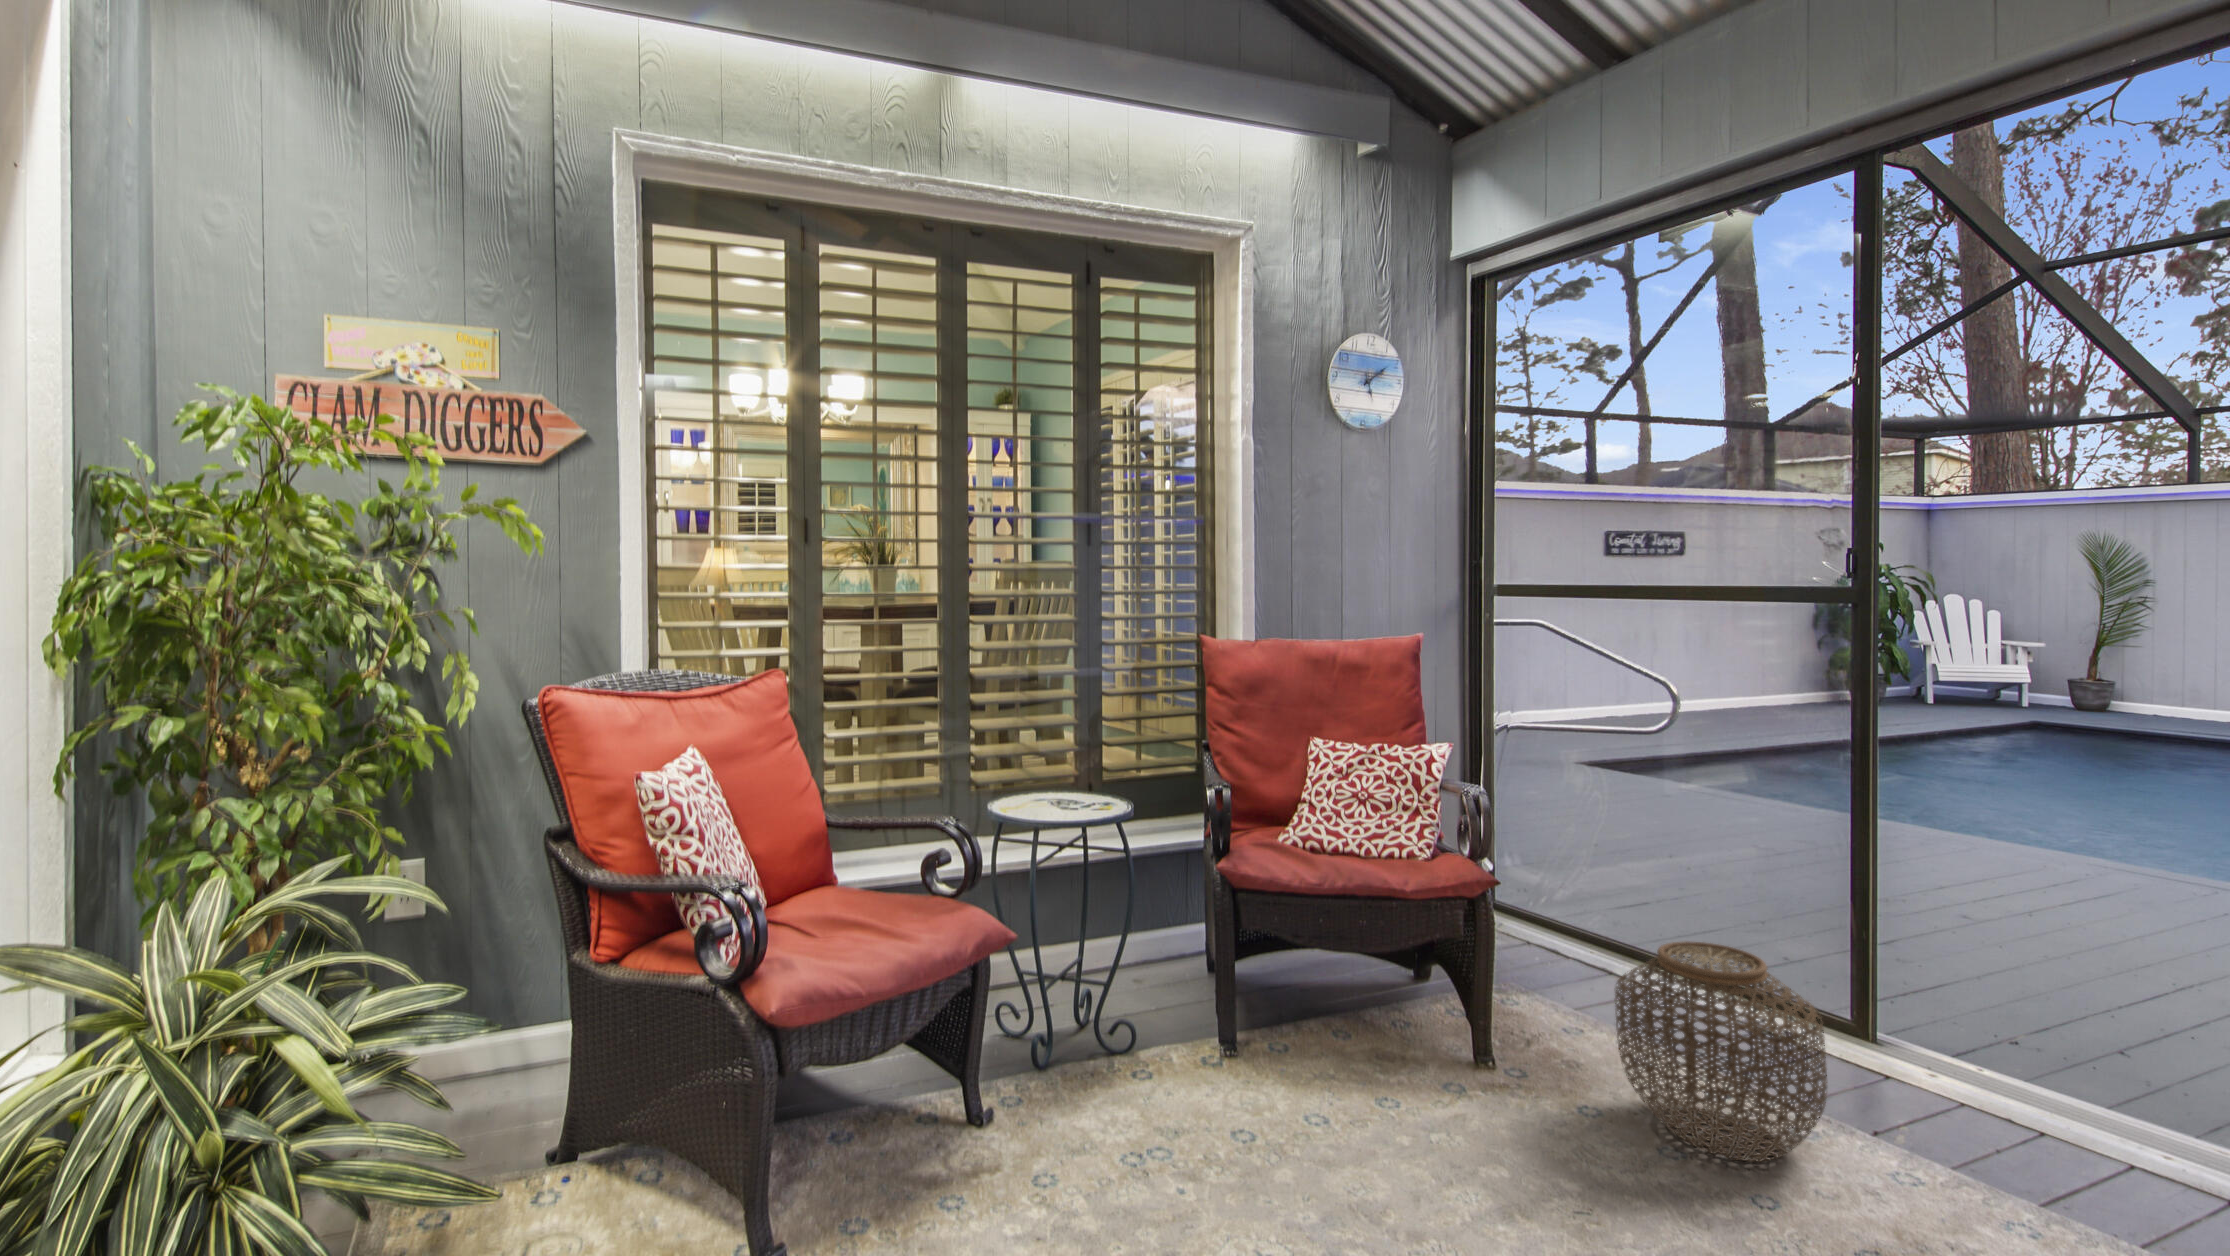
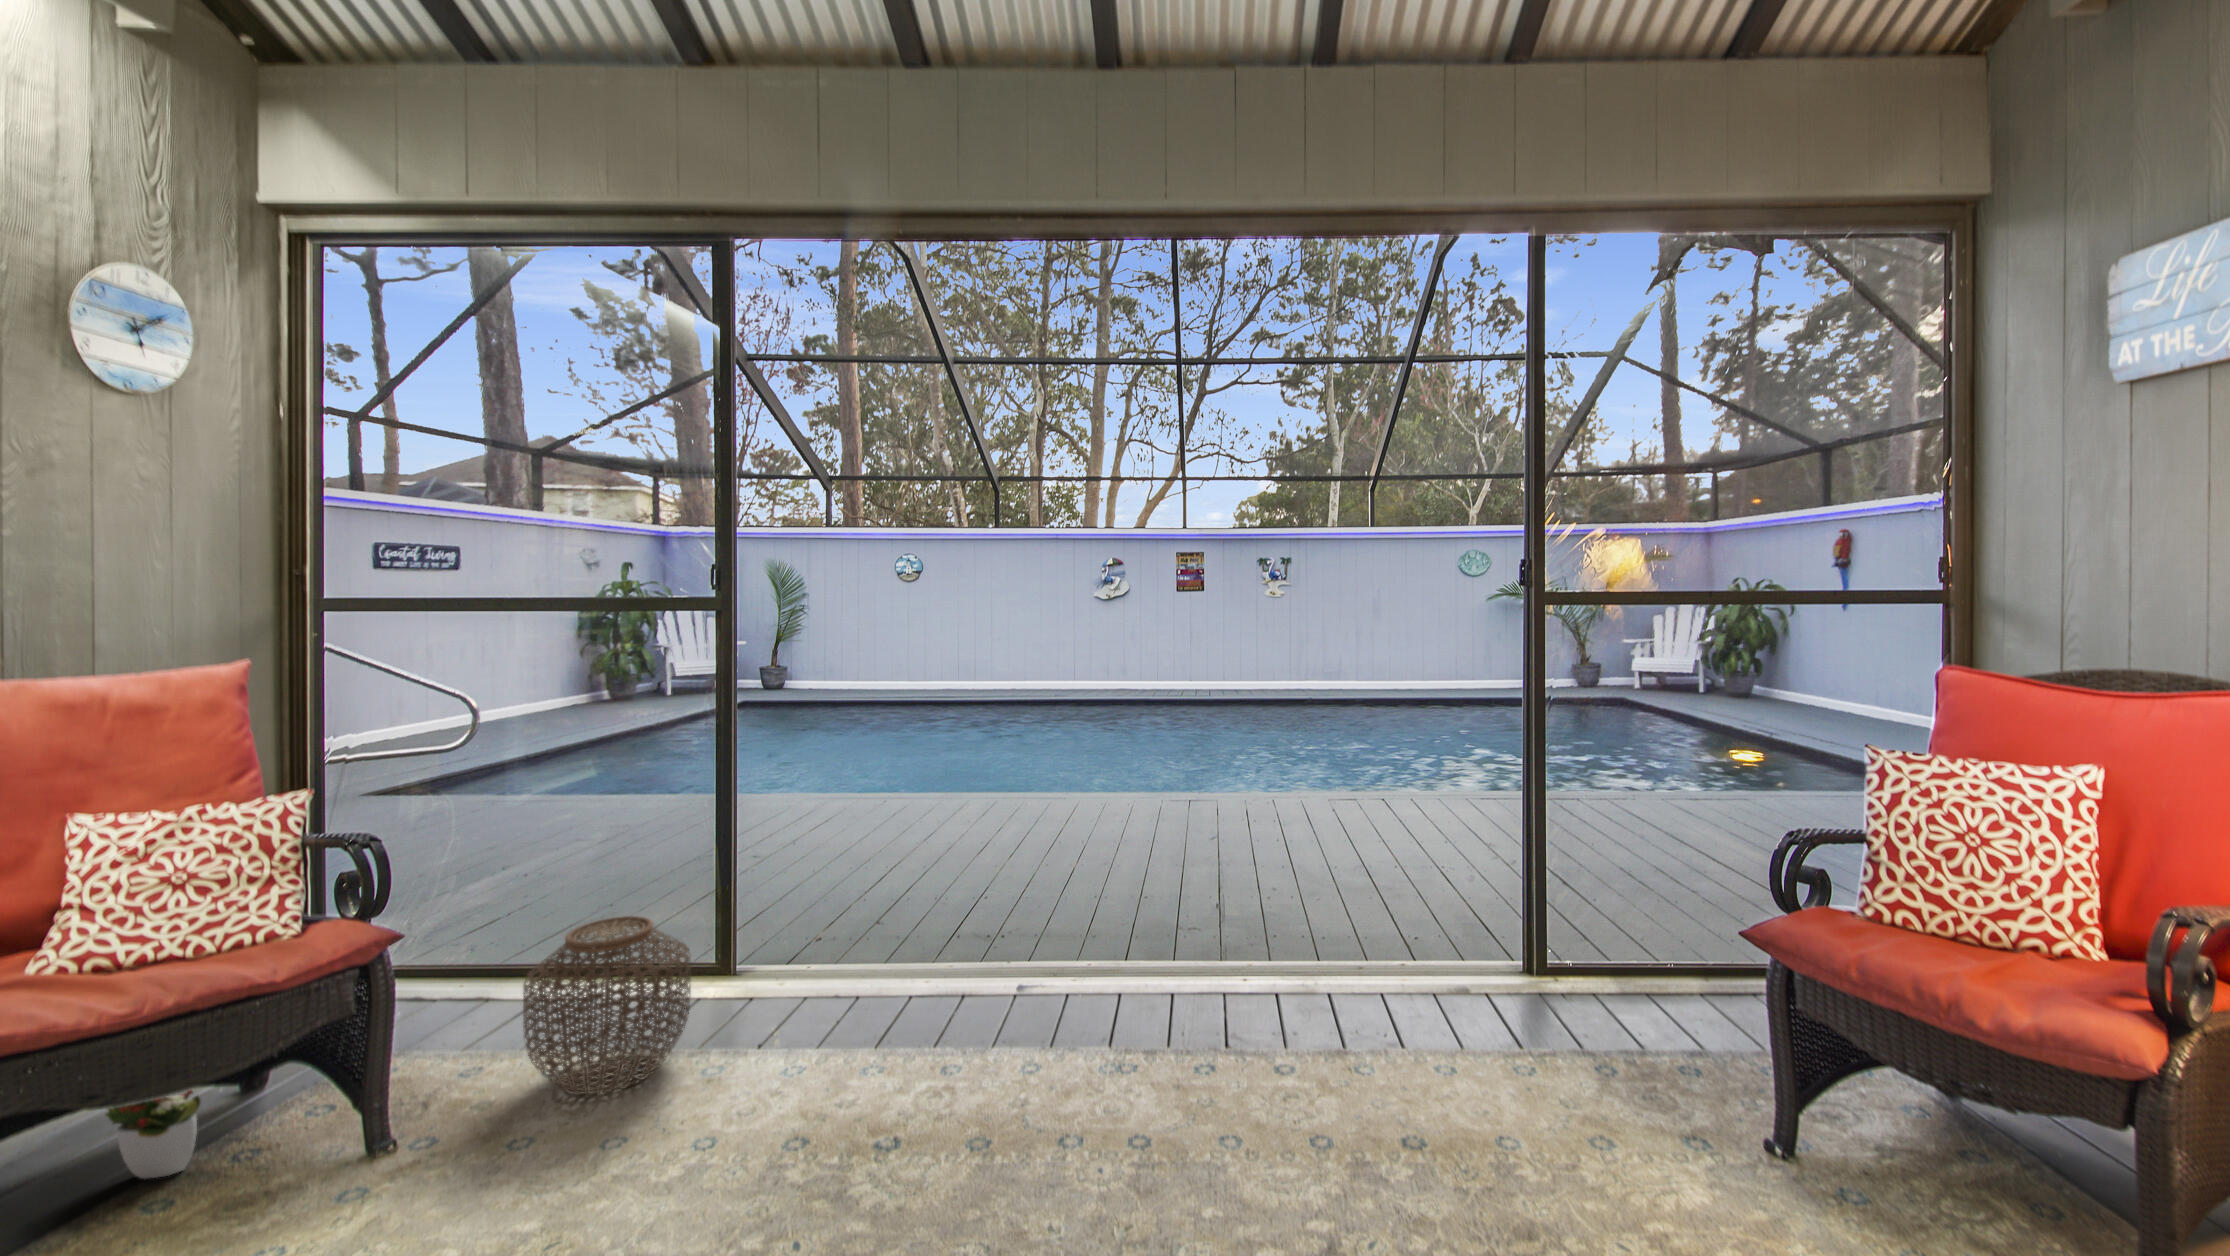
decorative plant: none [1330,925,1382,1028] -> present [106,1090,200,1179]

